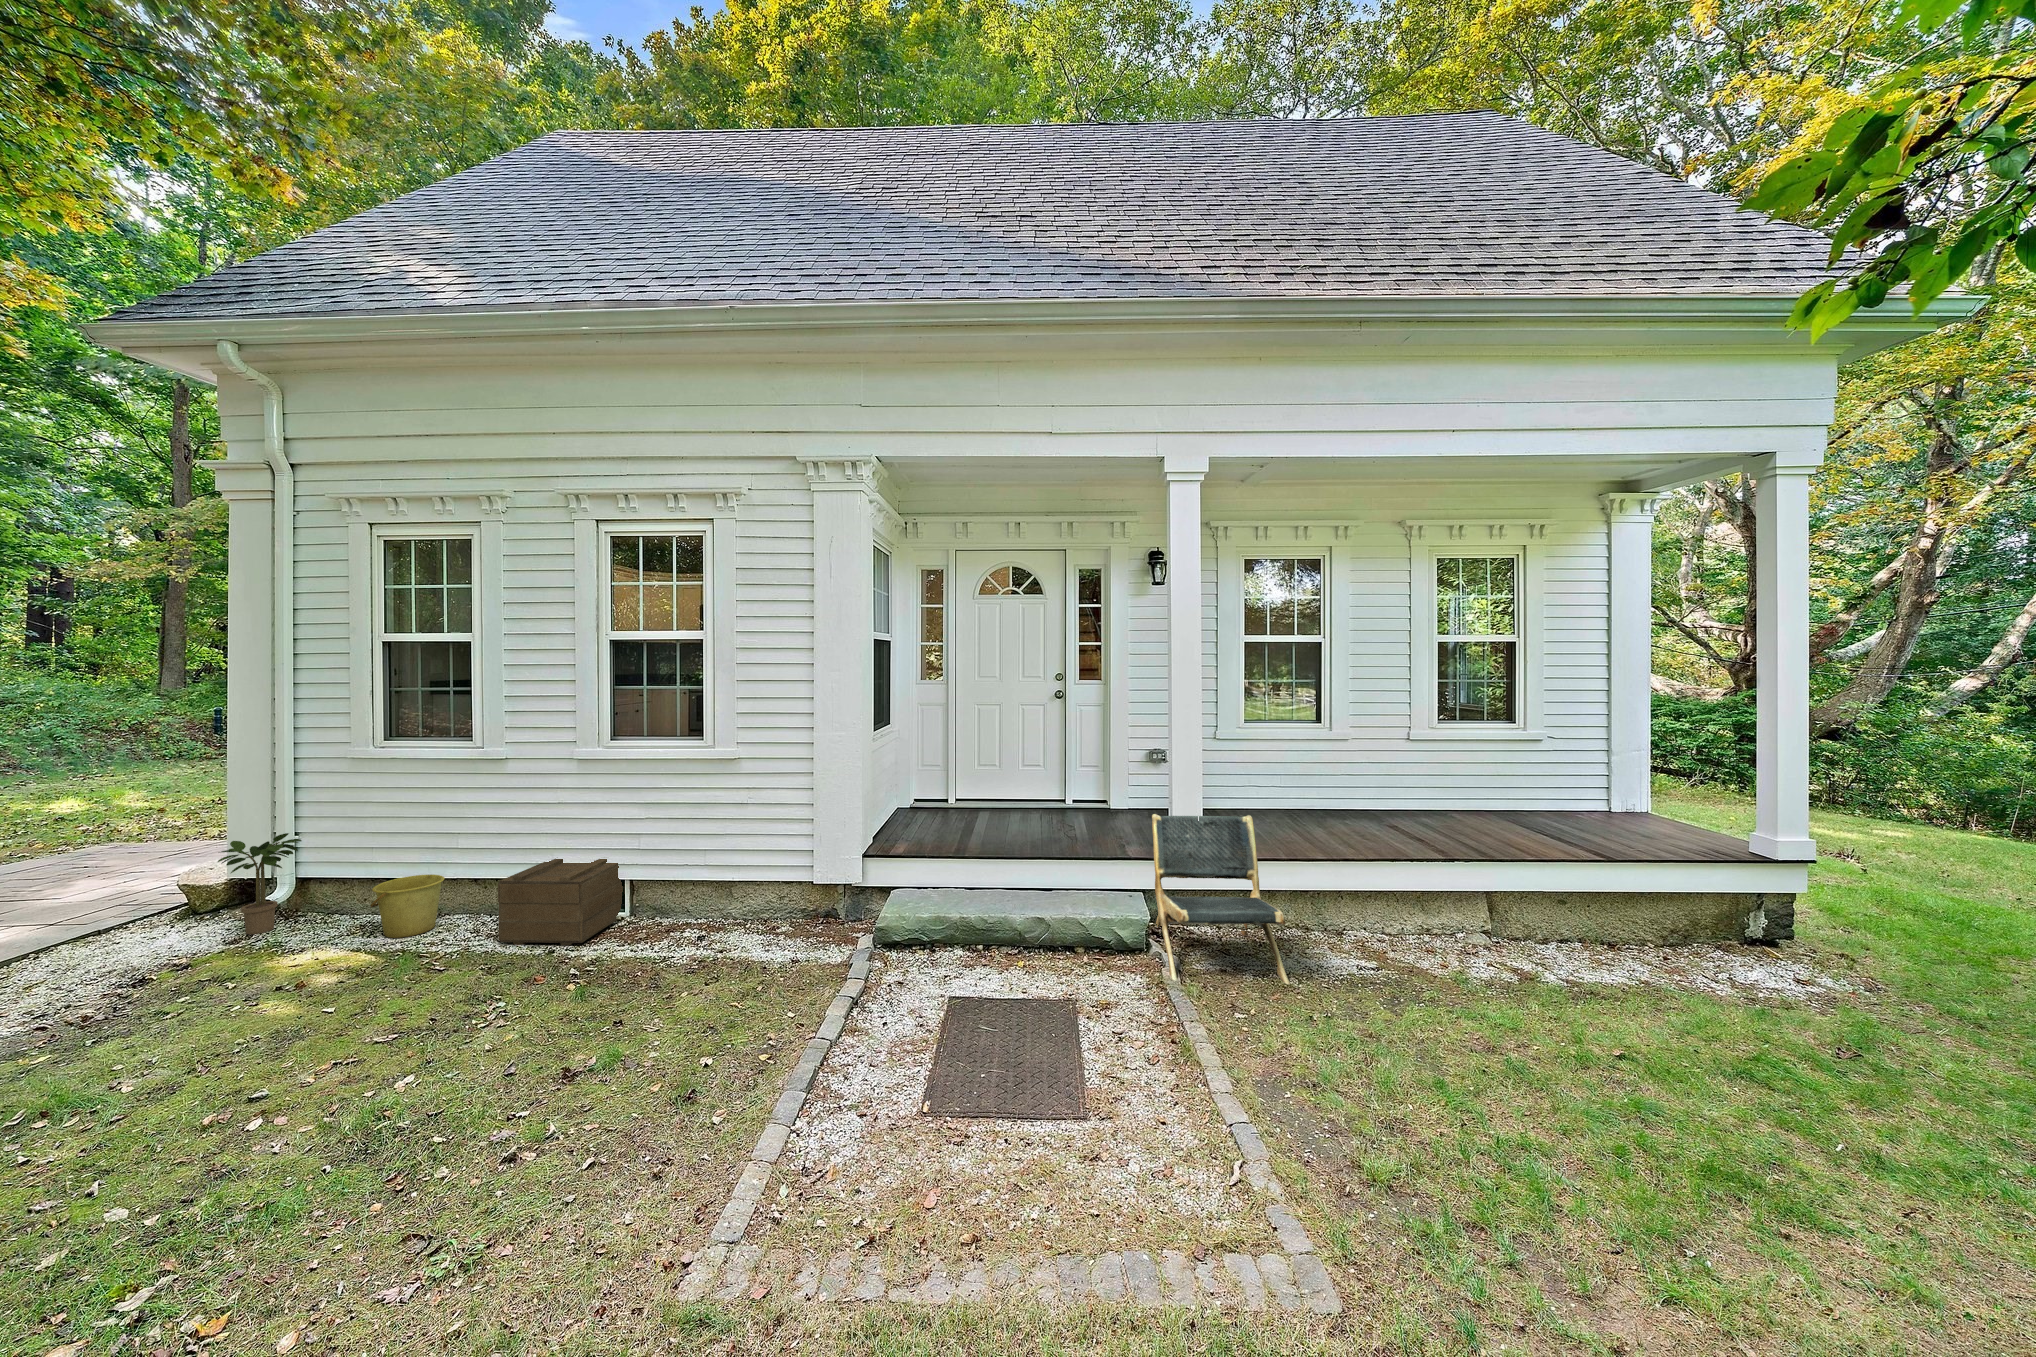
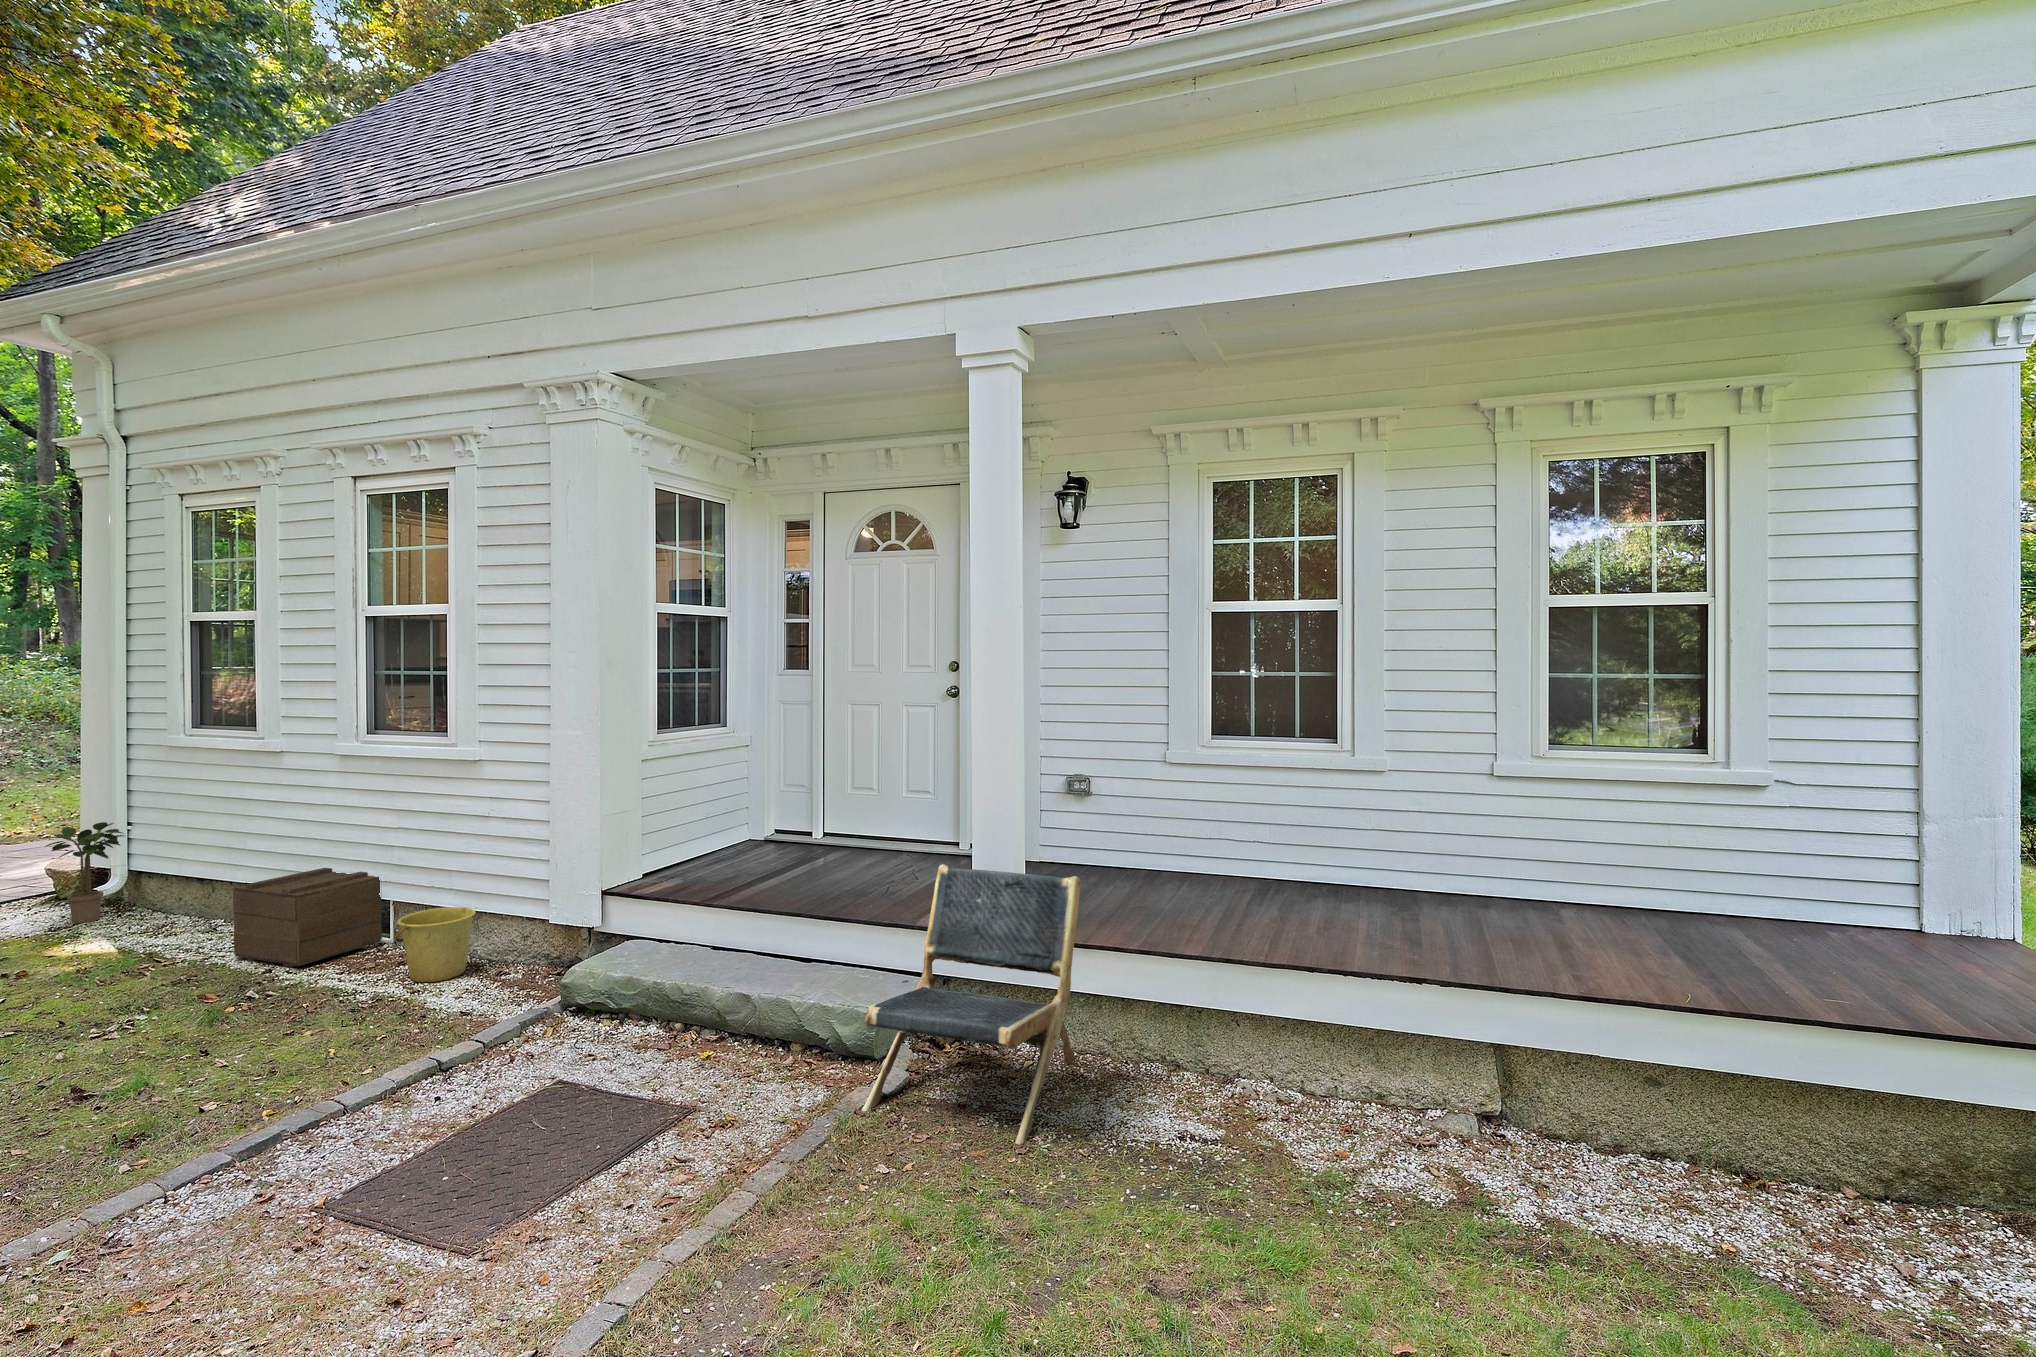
bucket: present [371,875,445,938] -> present [395,907,476,982]

